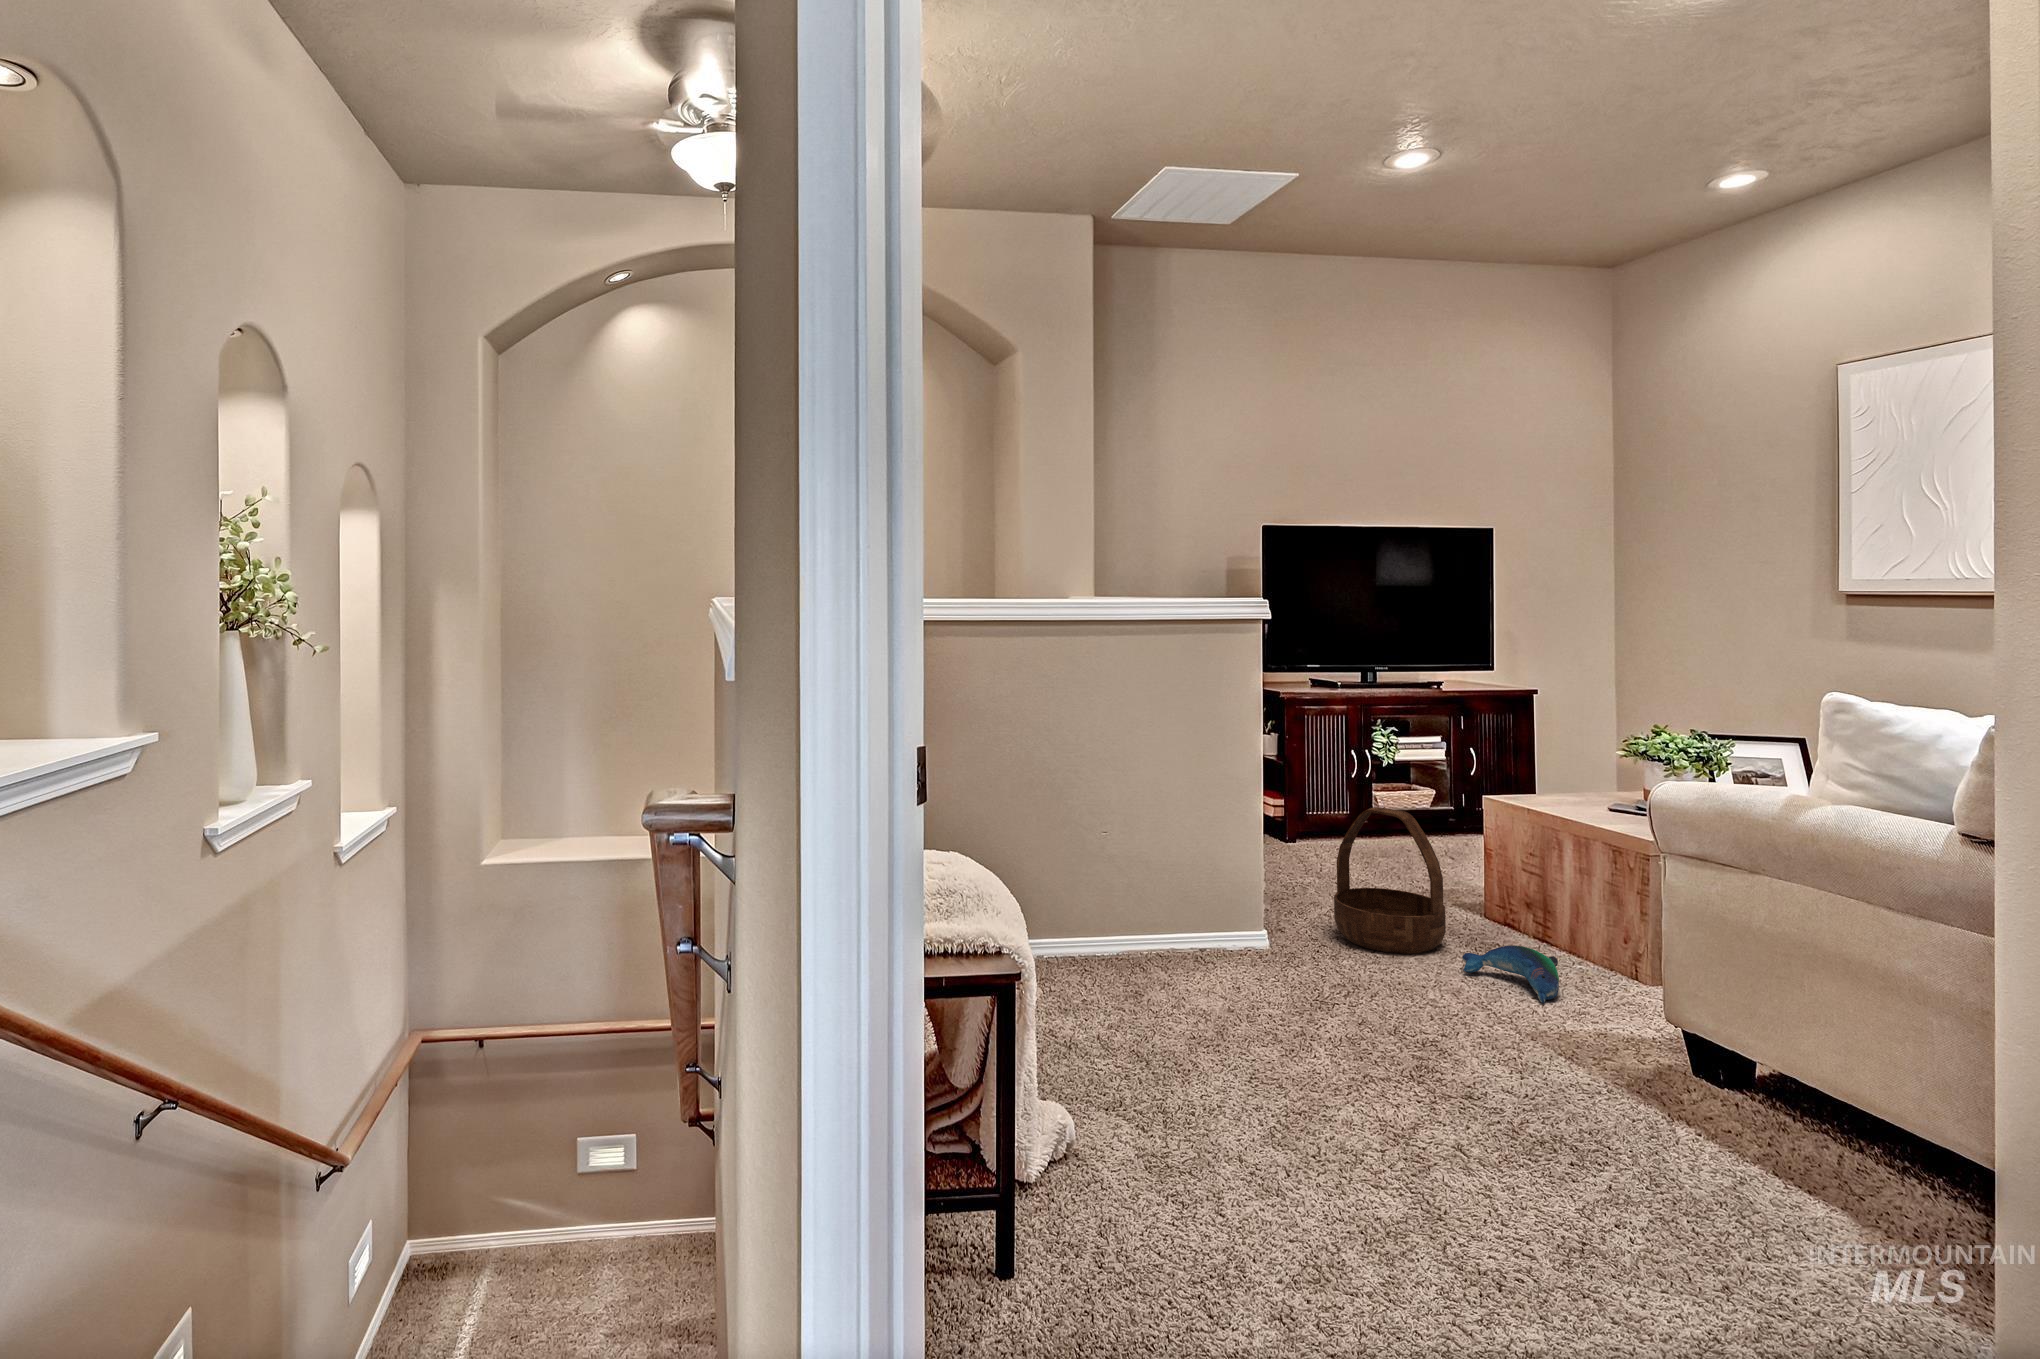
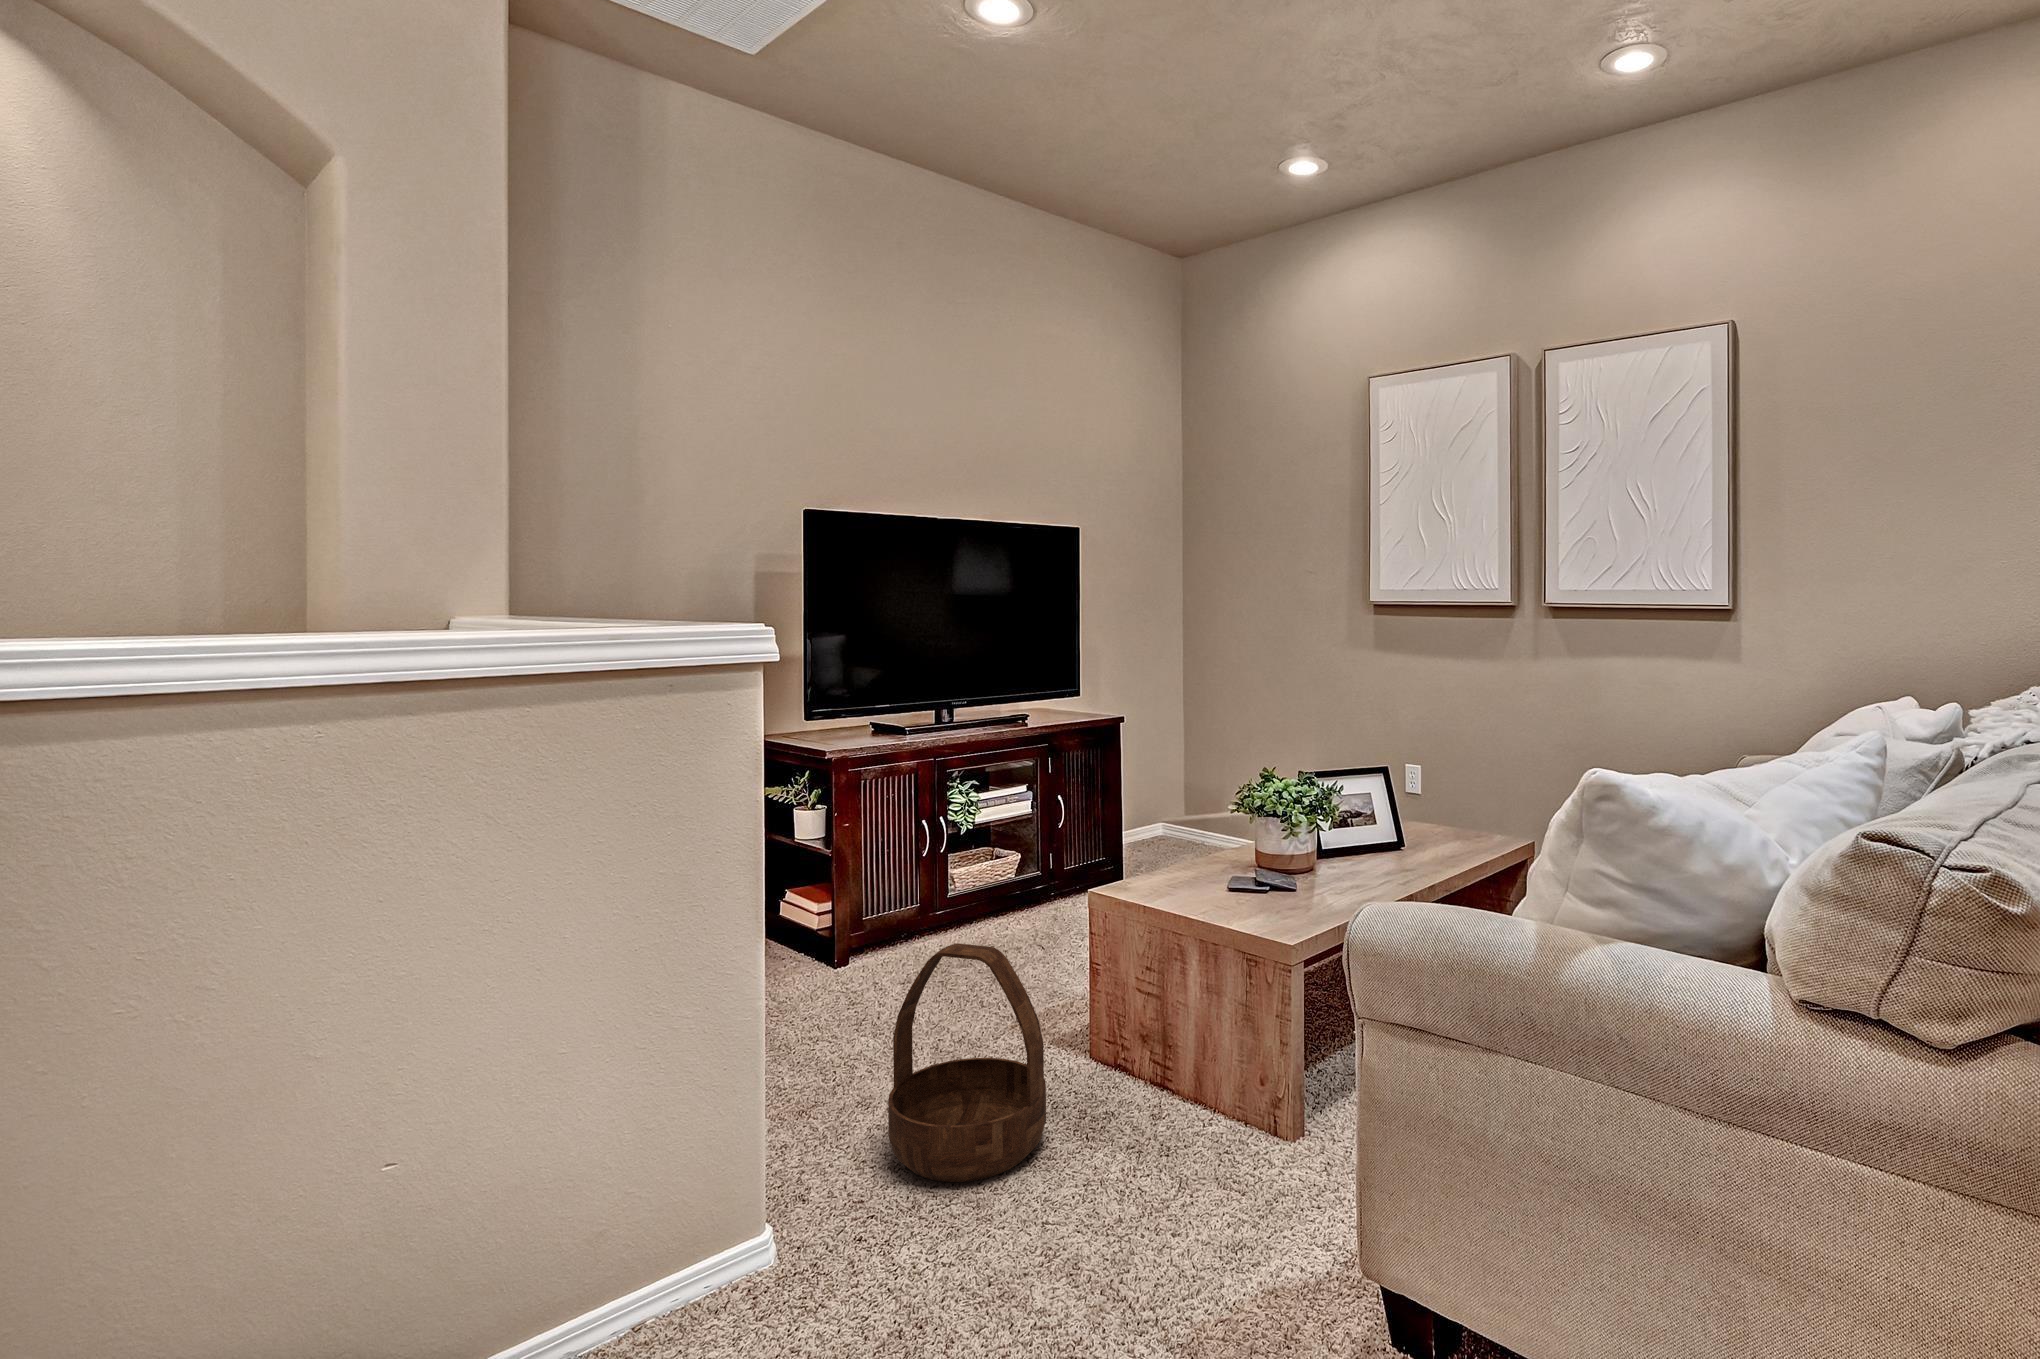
plush toy: present [1462,945,1559,1003] -> none [1072,1142,1204,1247]

